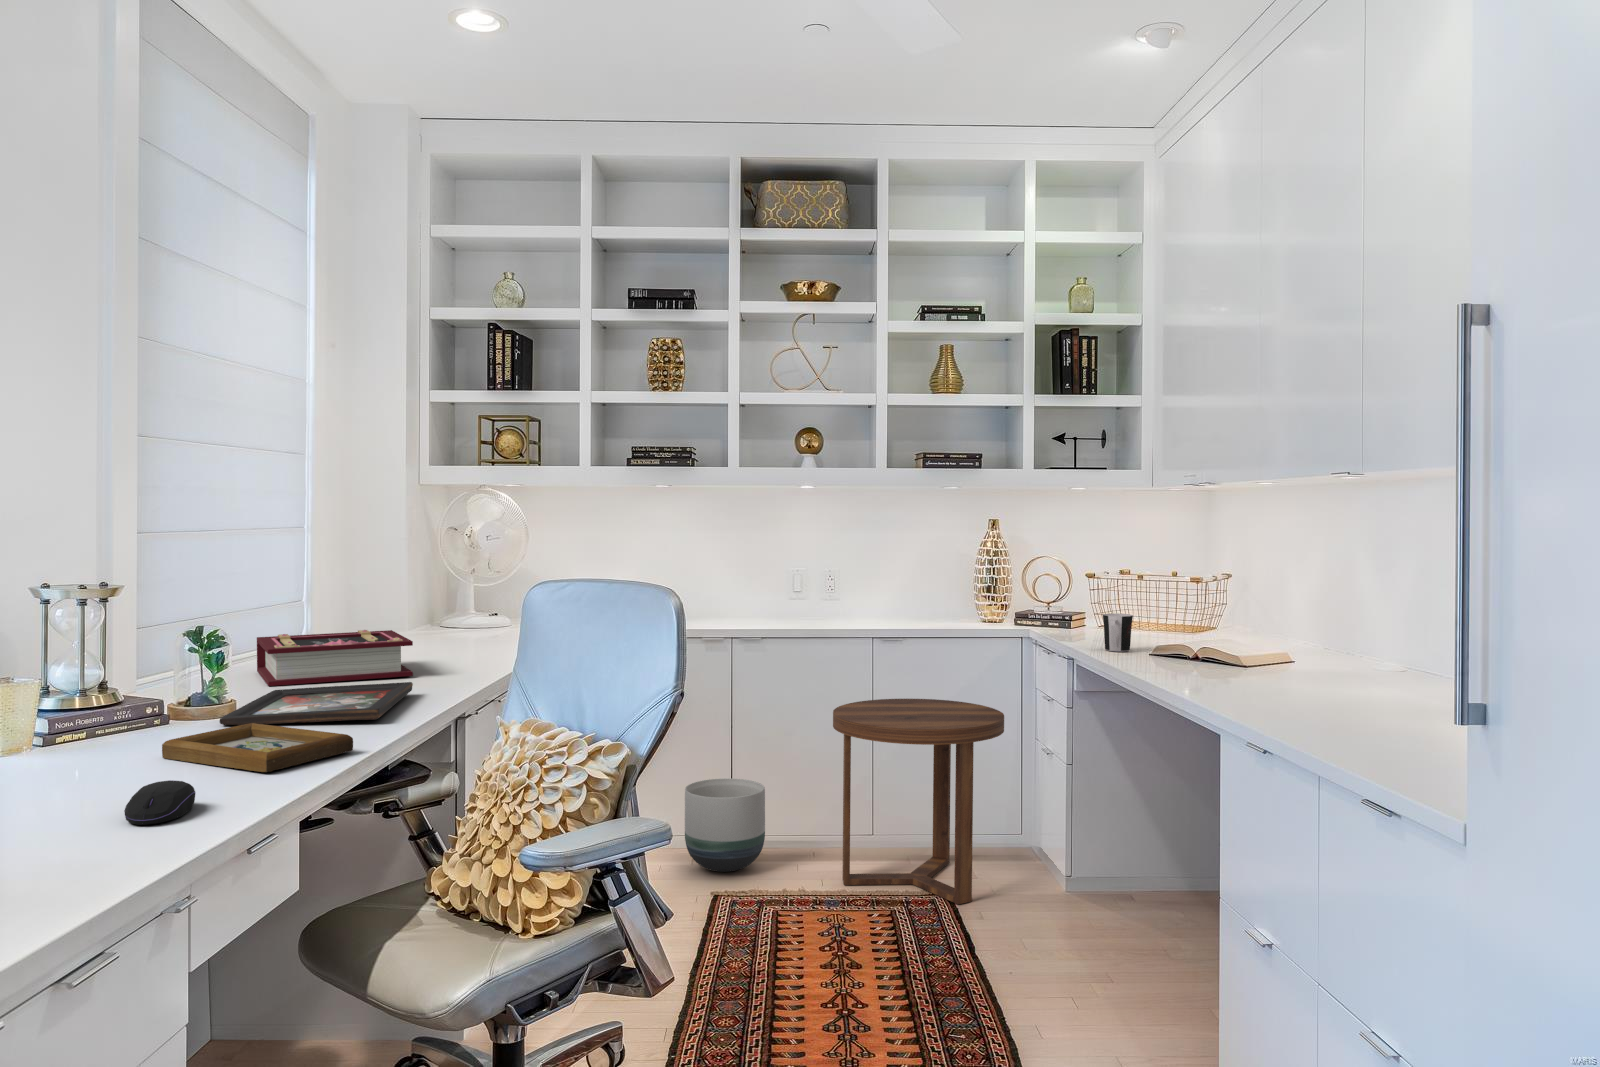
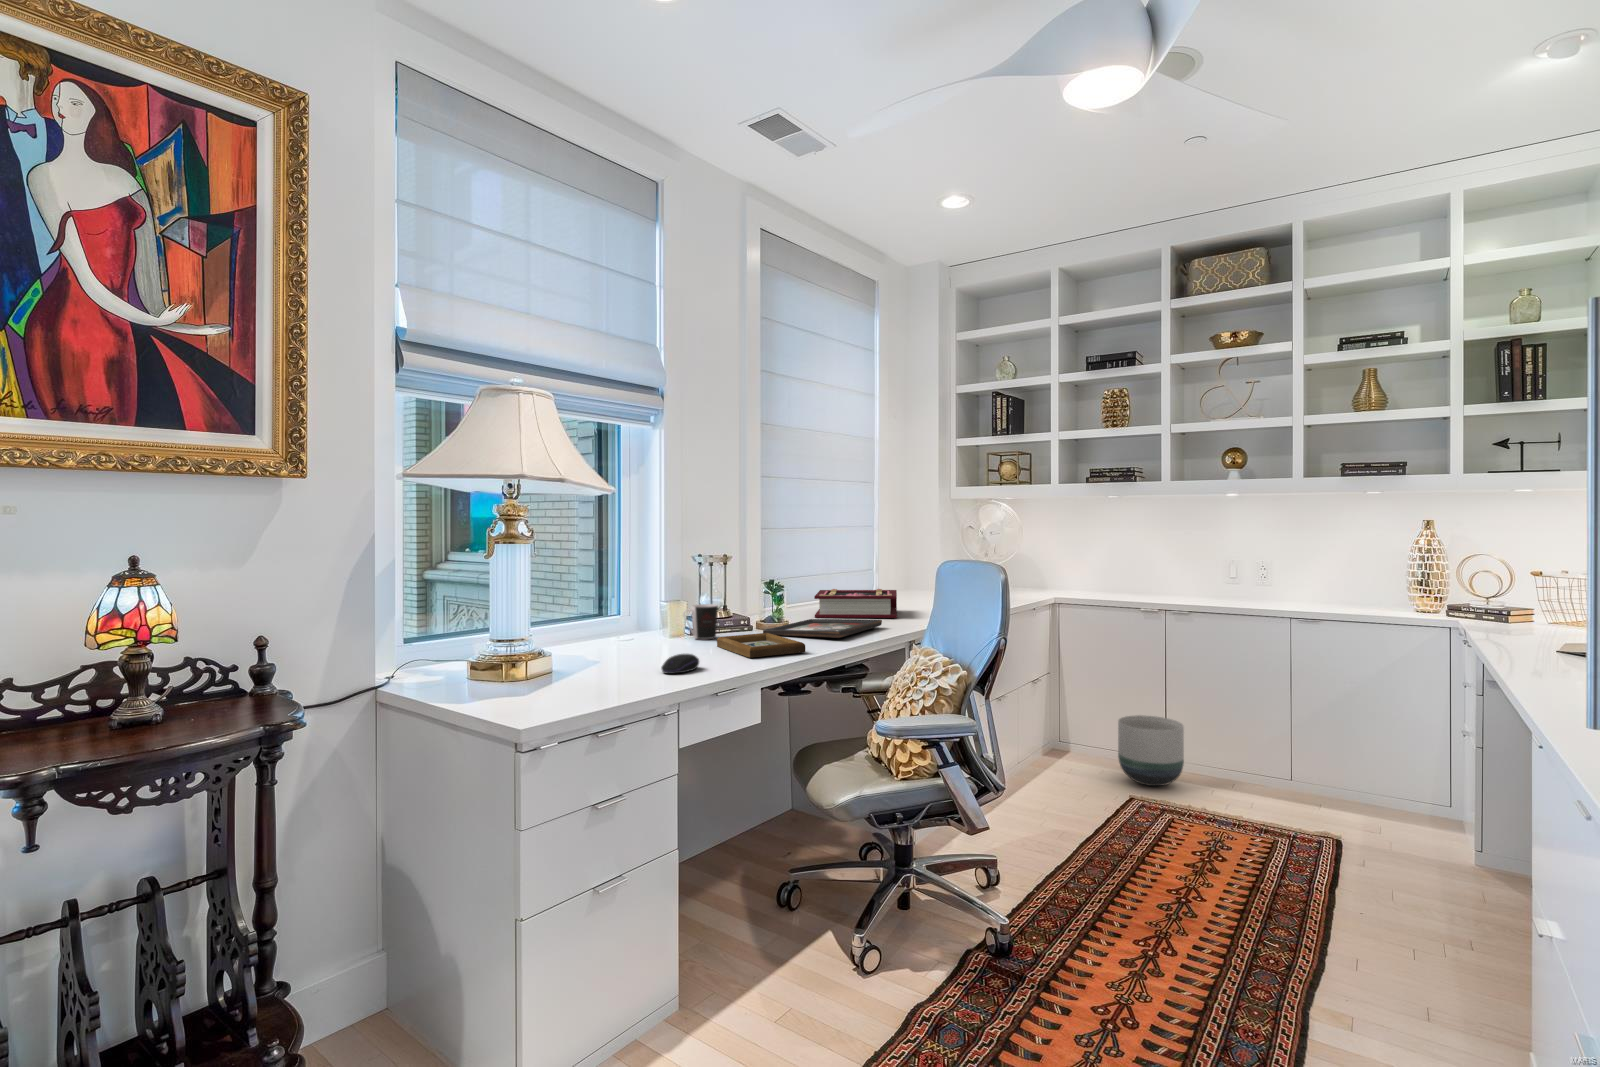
coffee cup: present [1103,613,1133,652] -> present [683,604,718,639]
side table: present [833,699,1004,904] -> none [1235,668,1404,848]

